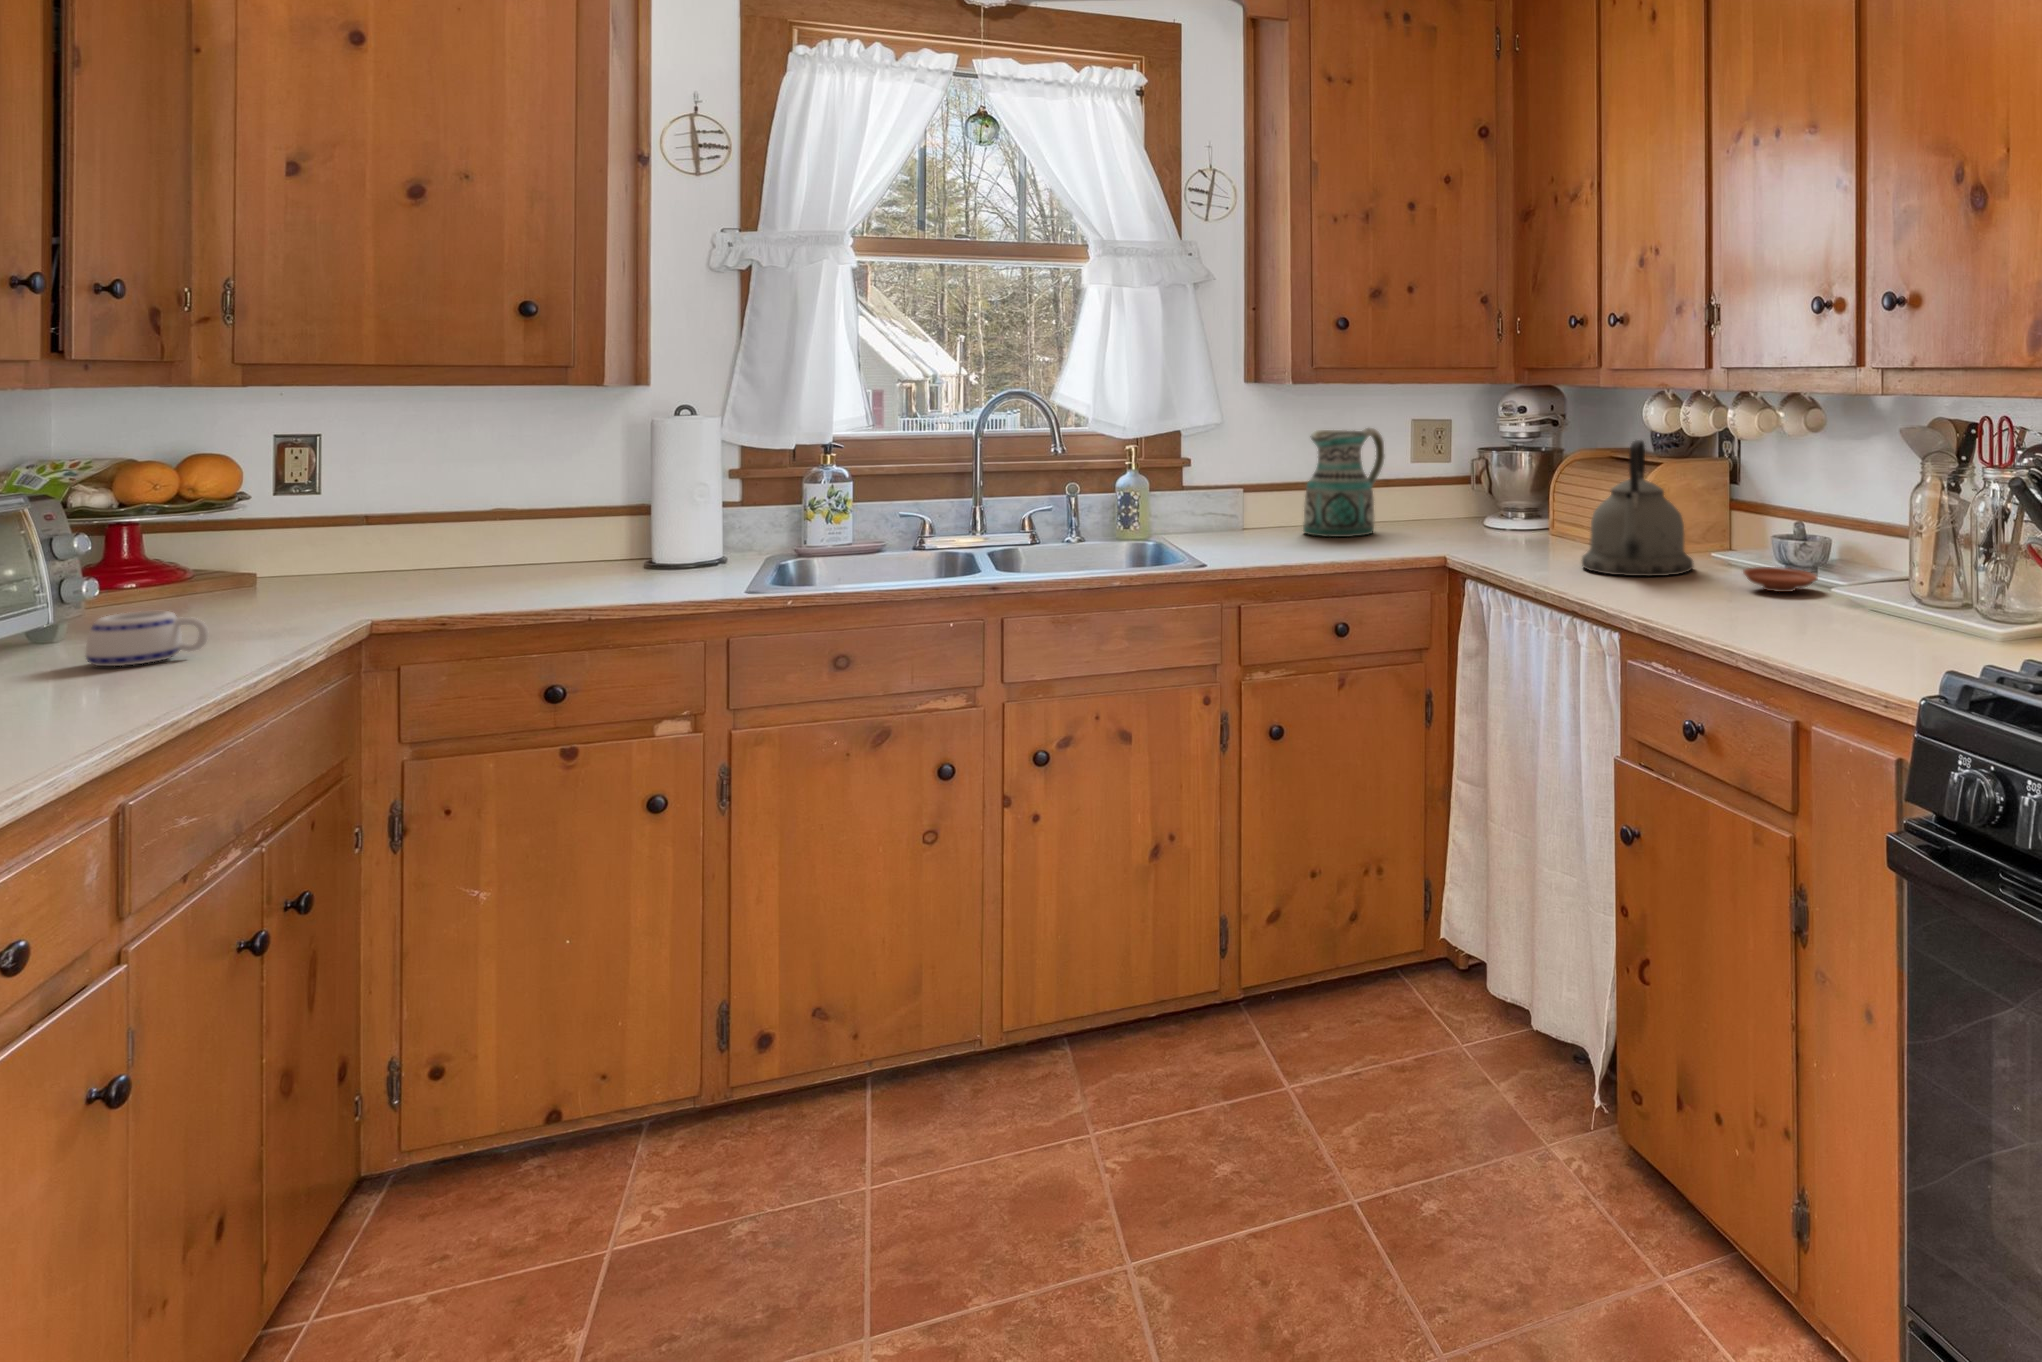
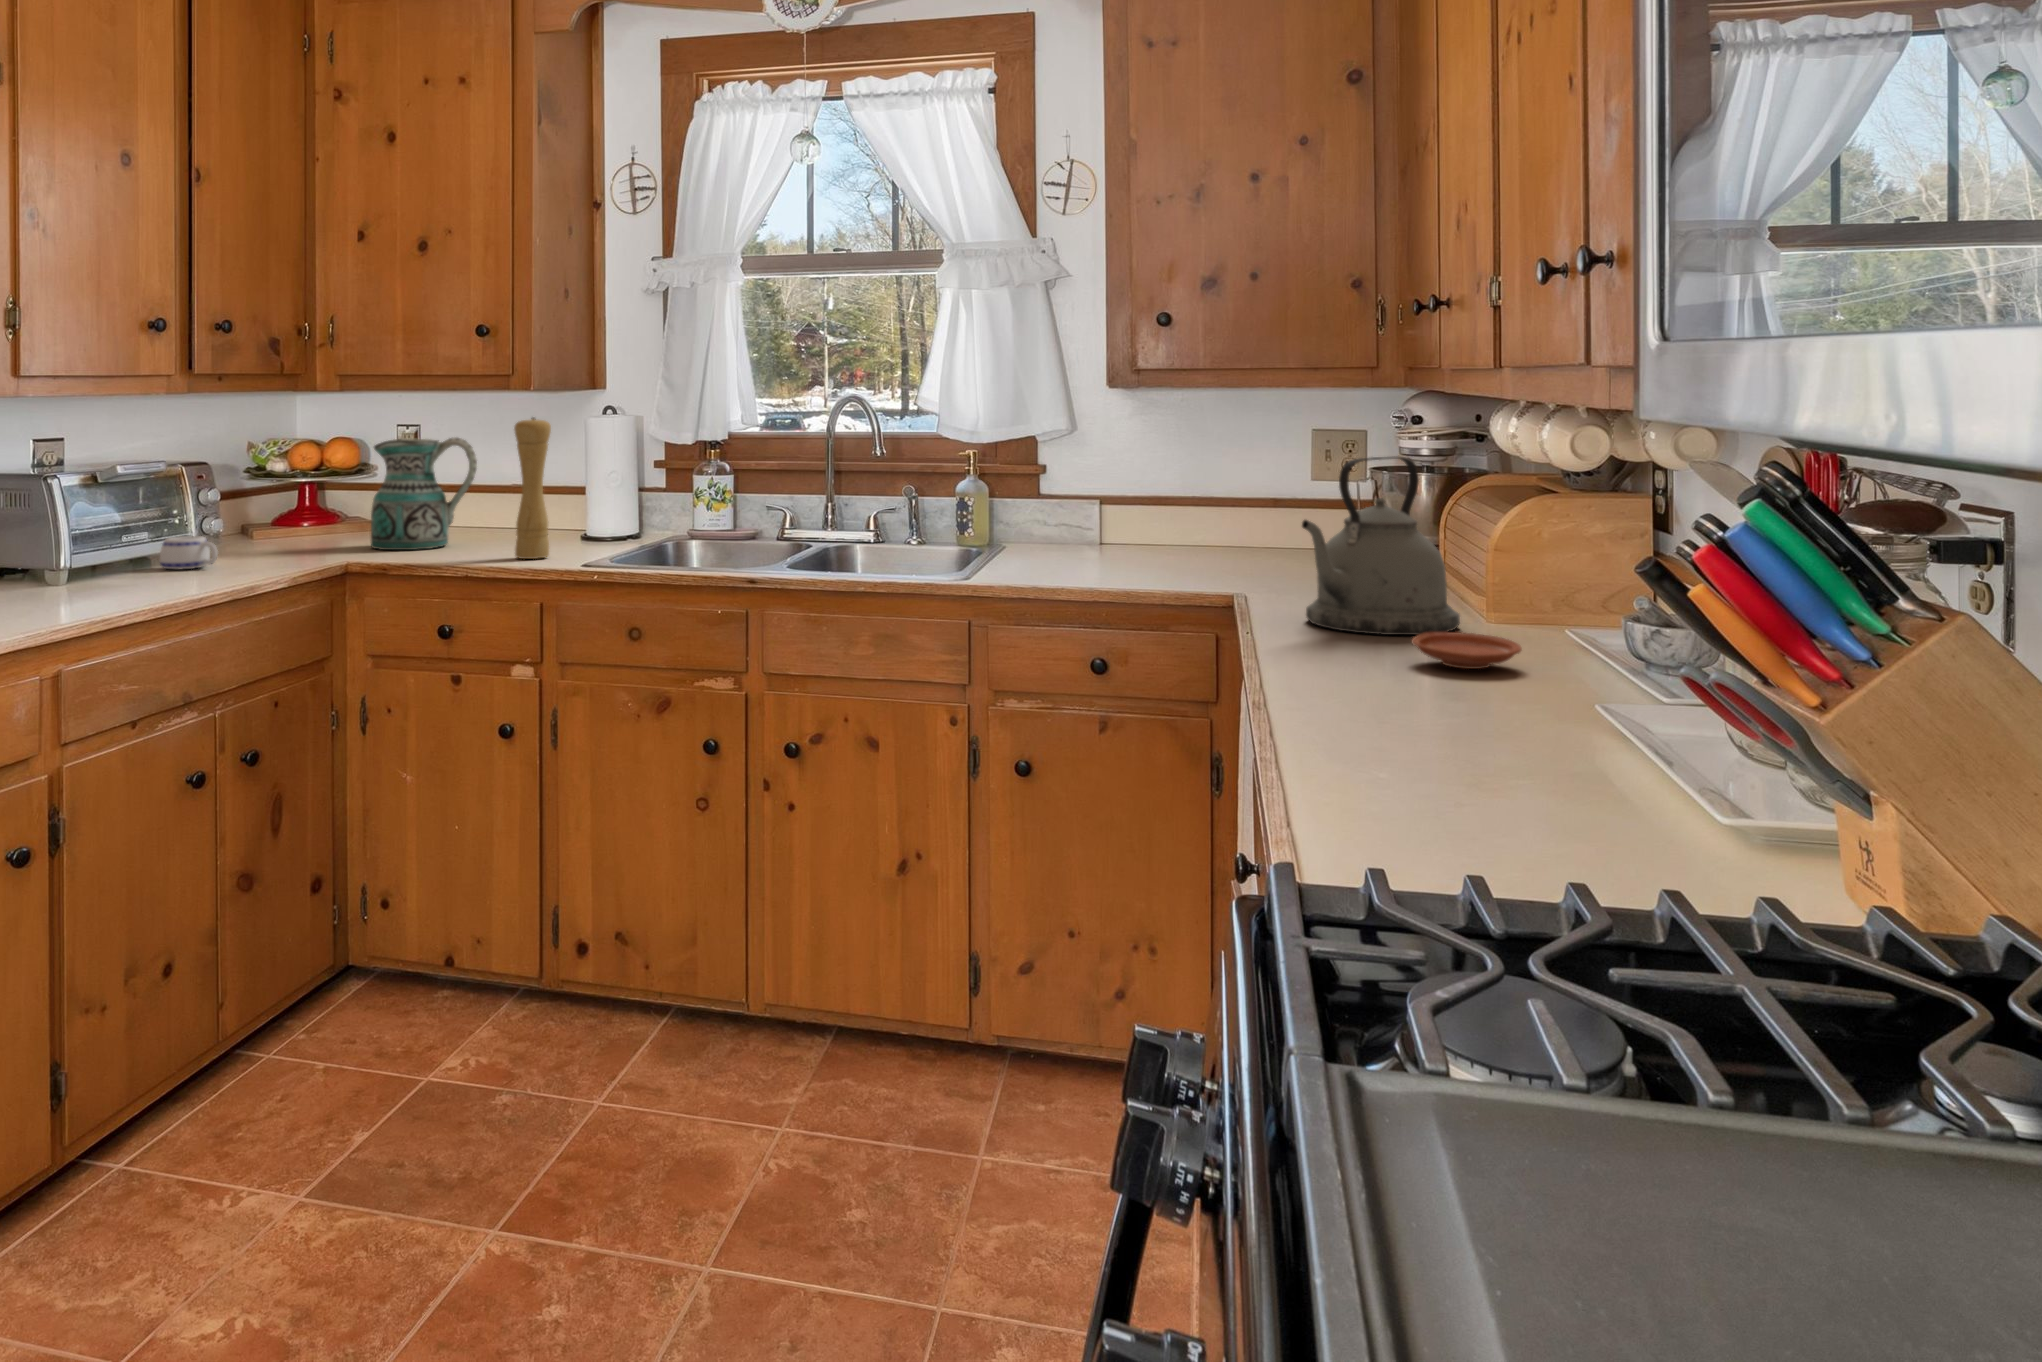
pepper mill: none [644,420,695,594] -> present [514,417,551,559]
ceramic pitcher: present [1303,427,1385,537] -> present [371,438,477,550]

